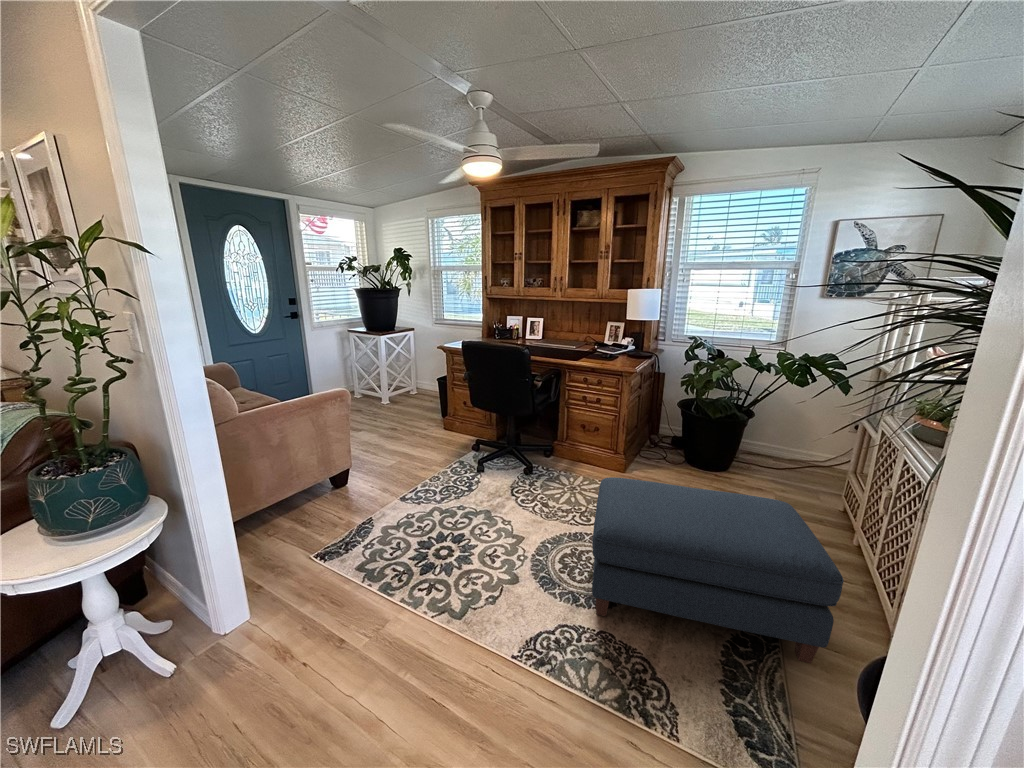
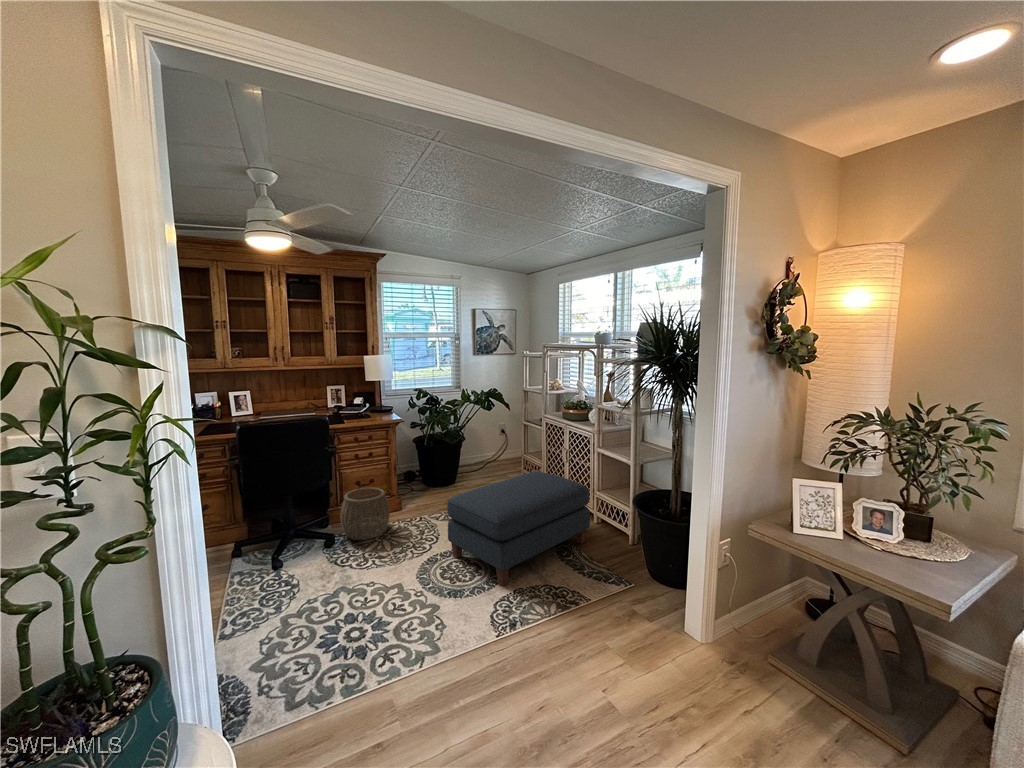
woven basket: none [549,430,598,484] -> present [340,488,390,540]

